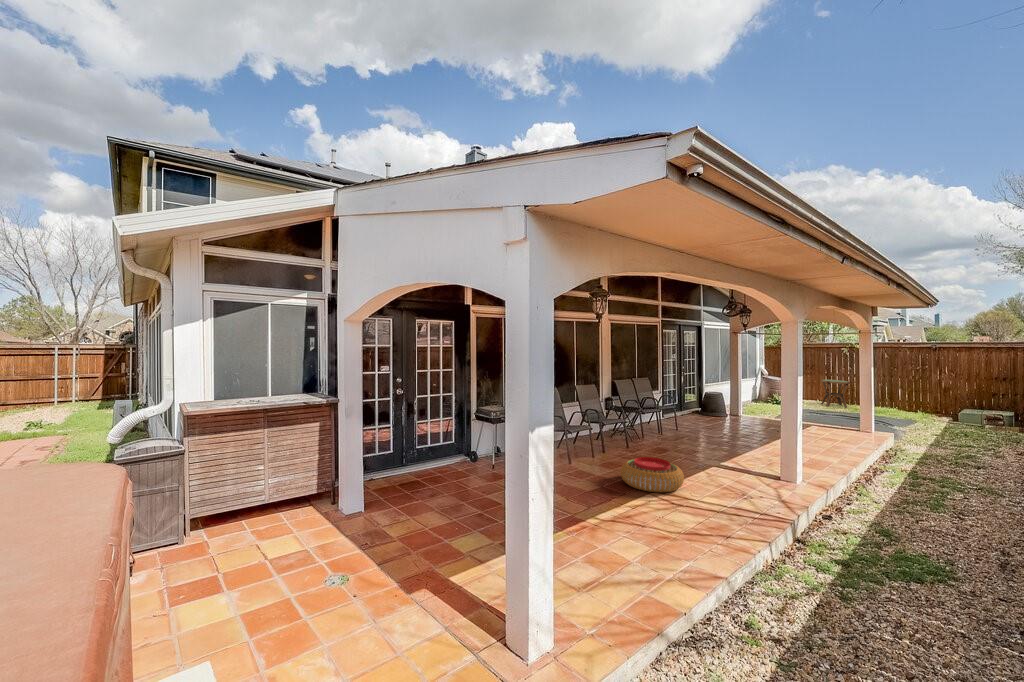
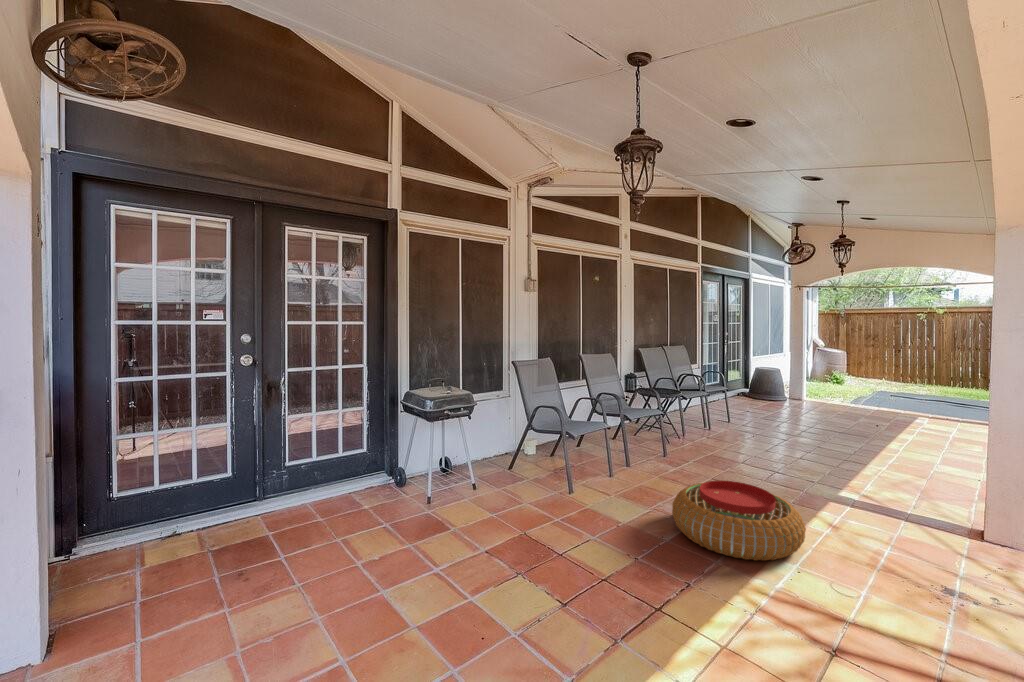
side table: present [821,379,850,407] -> none [899,352,941,388]

